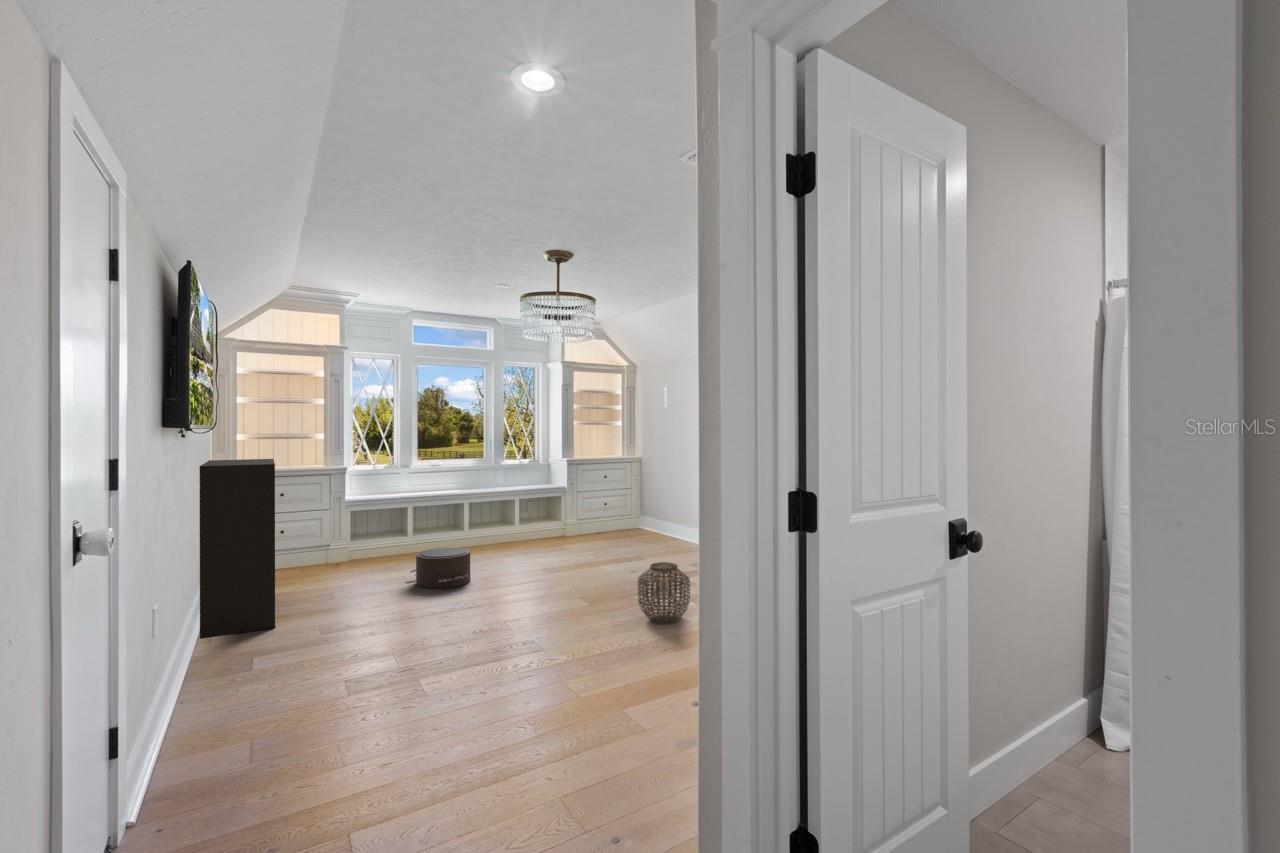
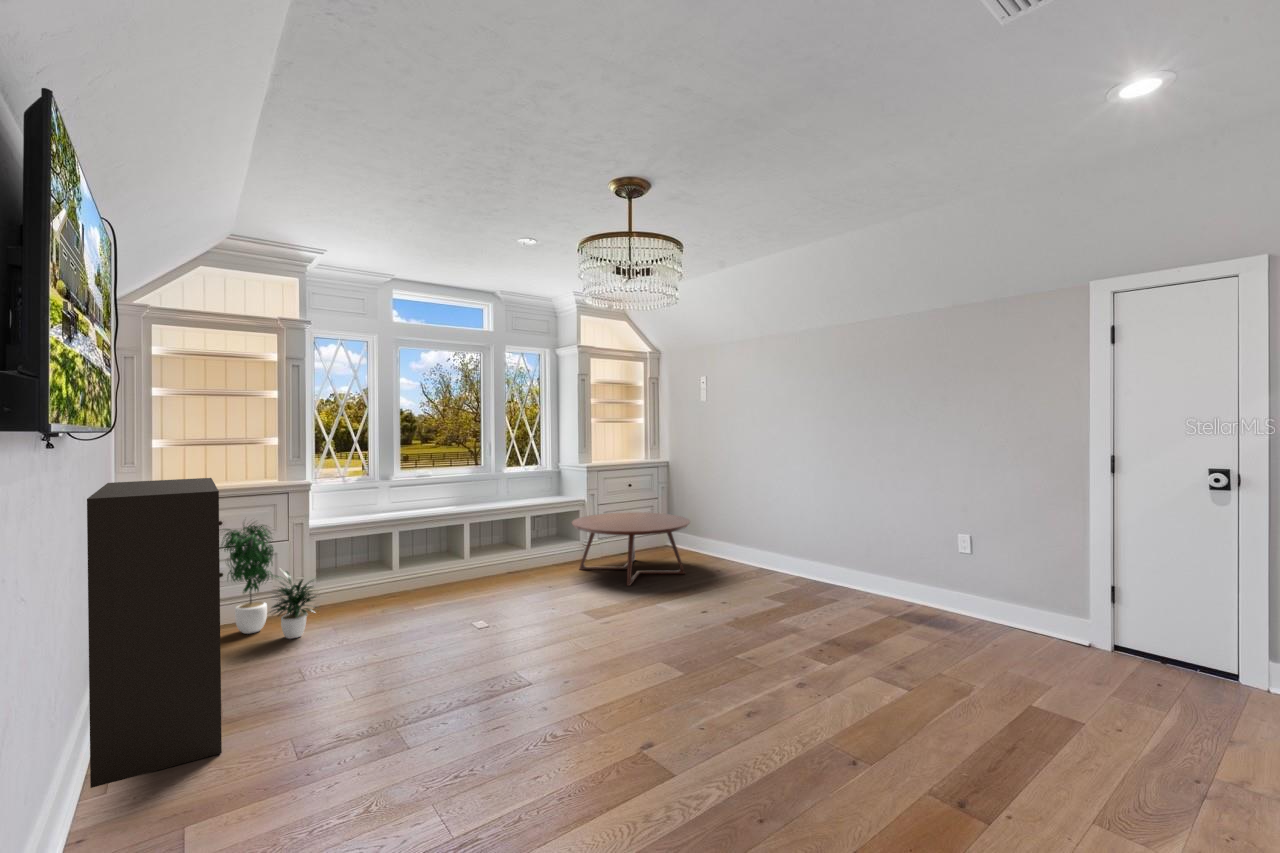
potted plant: none [279,489,349,576] -> present [222,523,315,638]
coffee table: none [549,498,644,553] -> present [572,512,690,586]
pouf: present [409,548,470,588] -> none [409,593,498,656]
woven basket: present [638,562,690,624] -> none [770,620,848,714]

